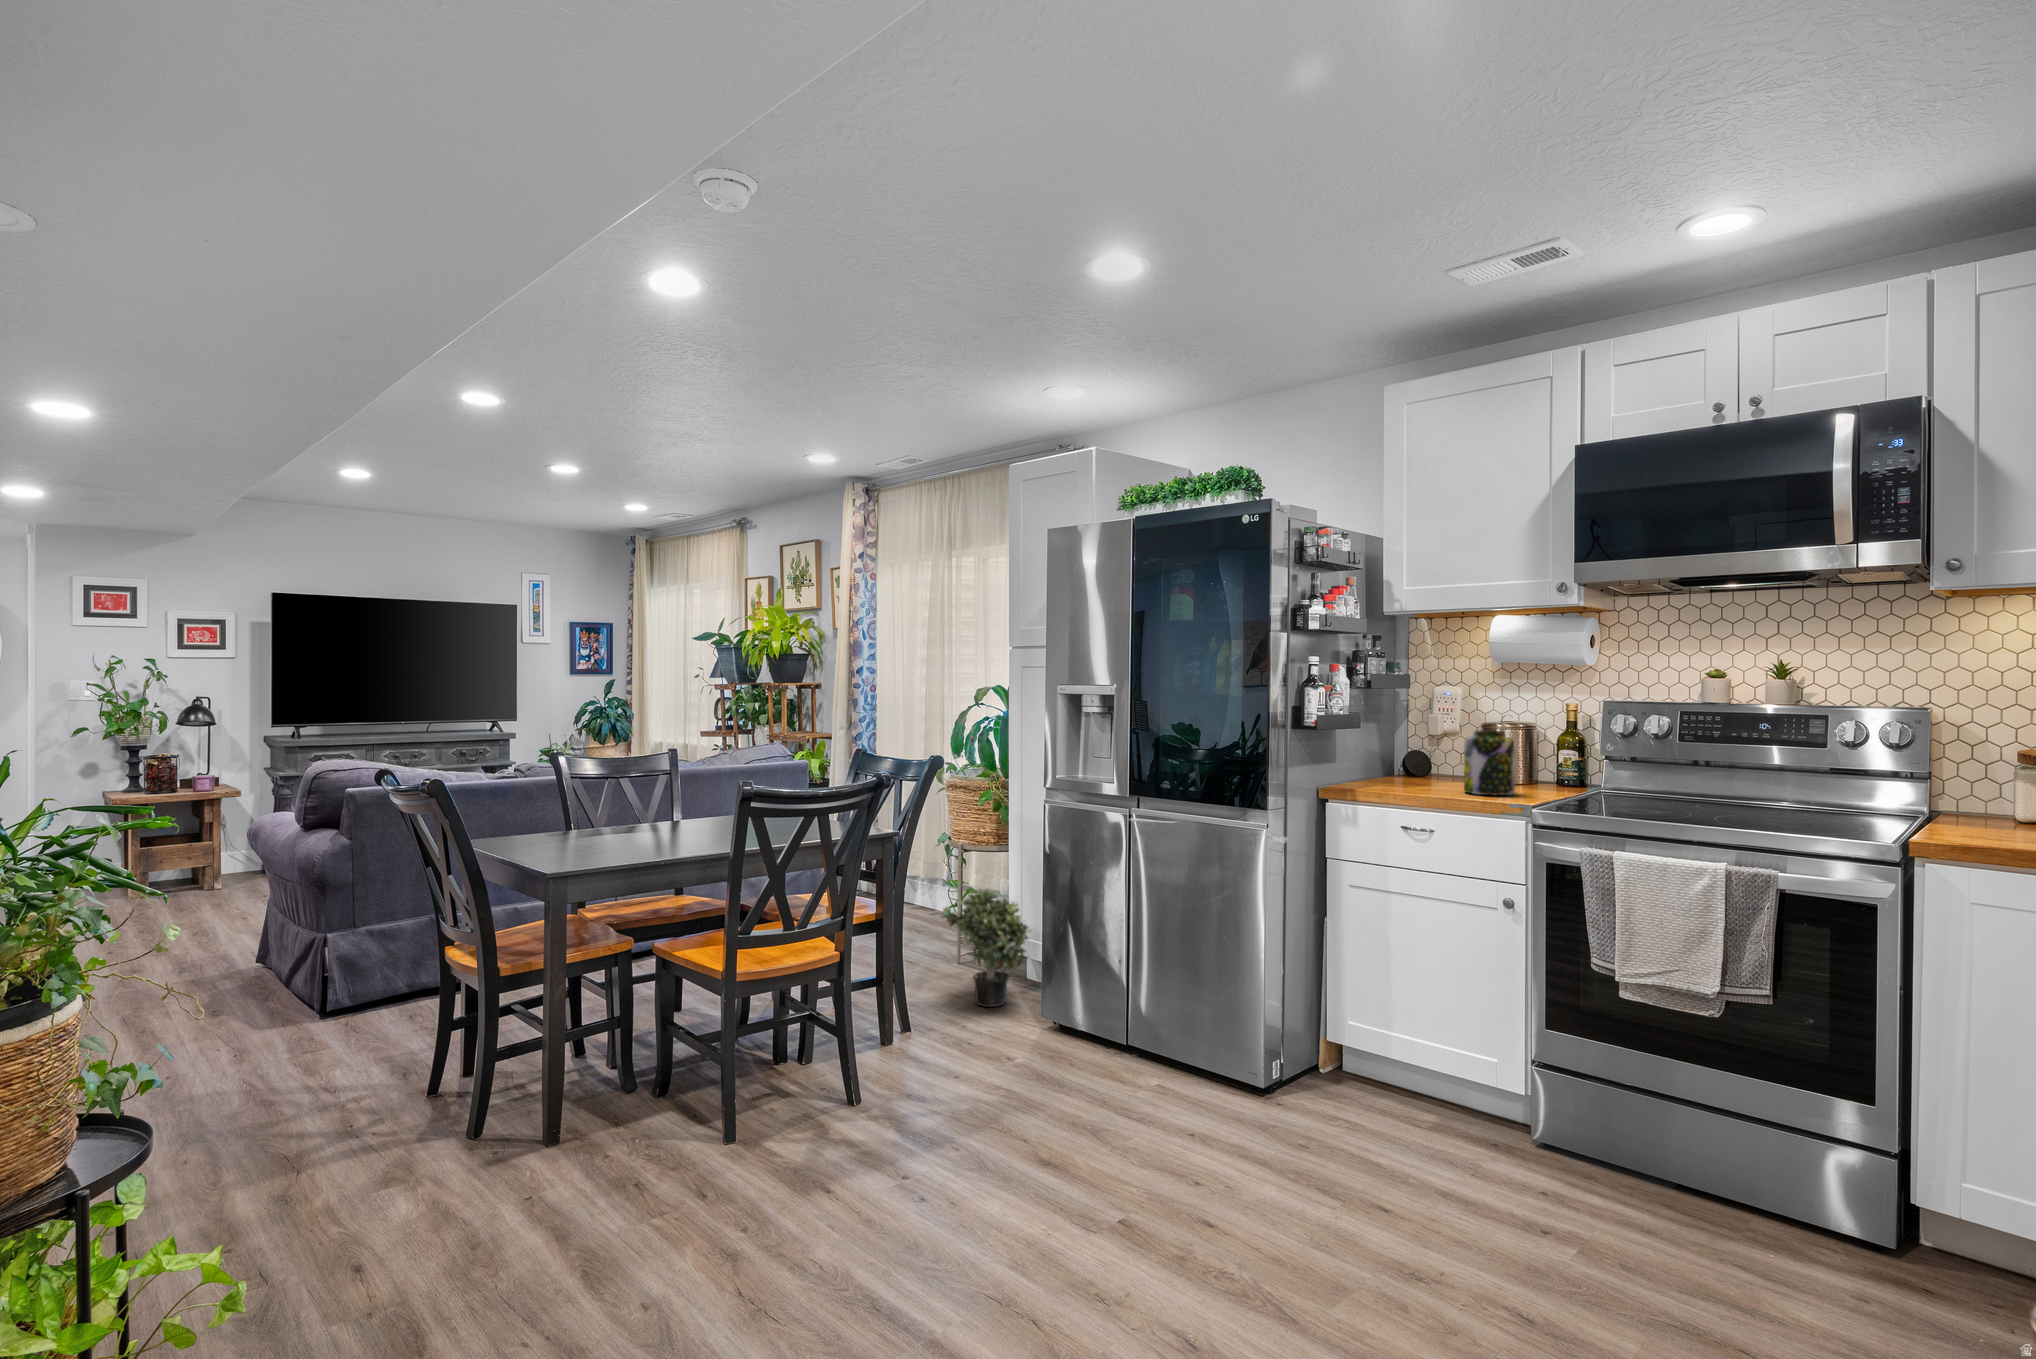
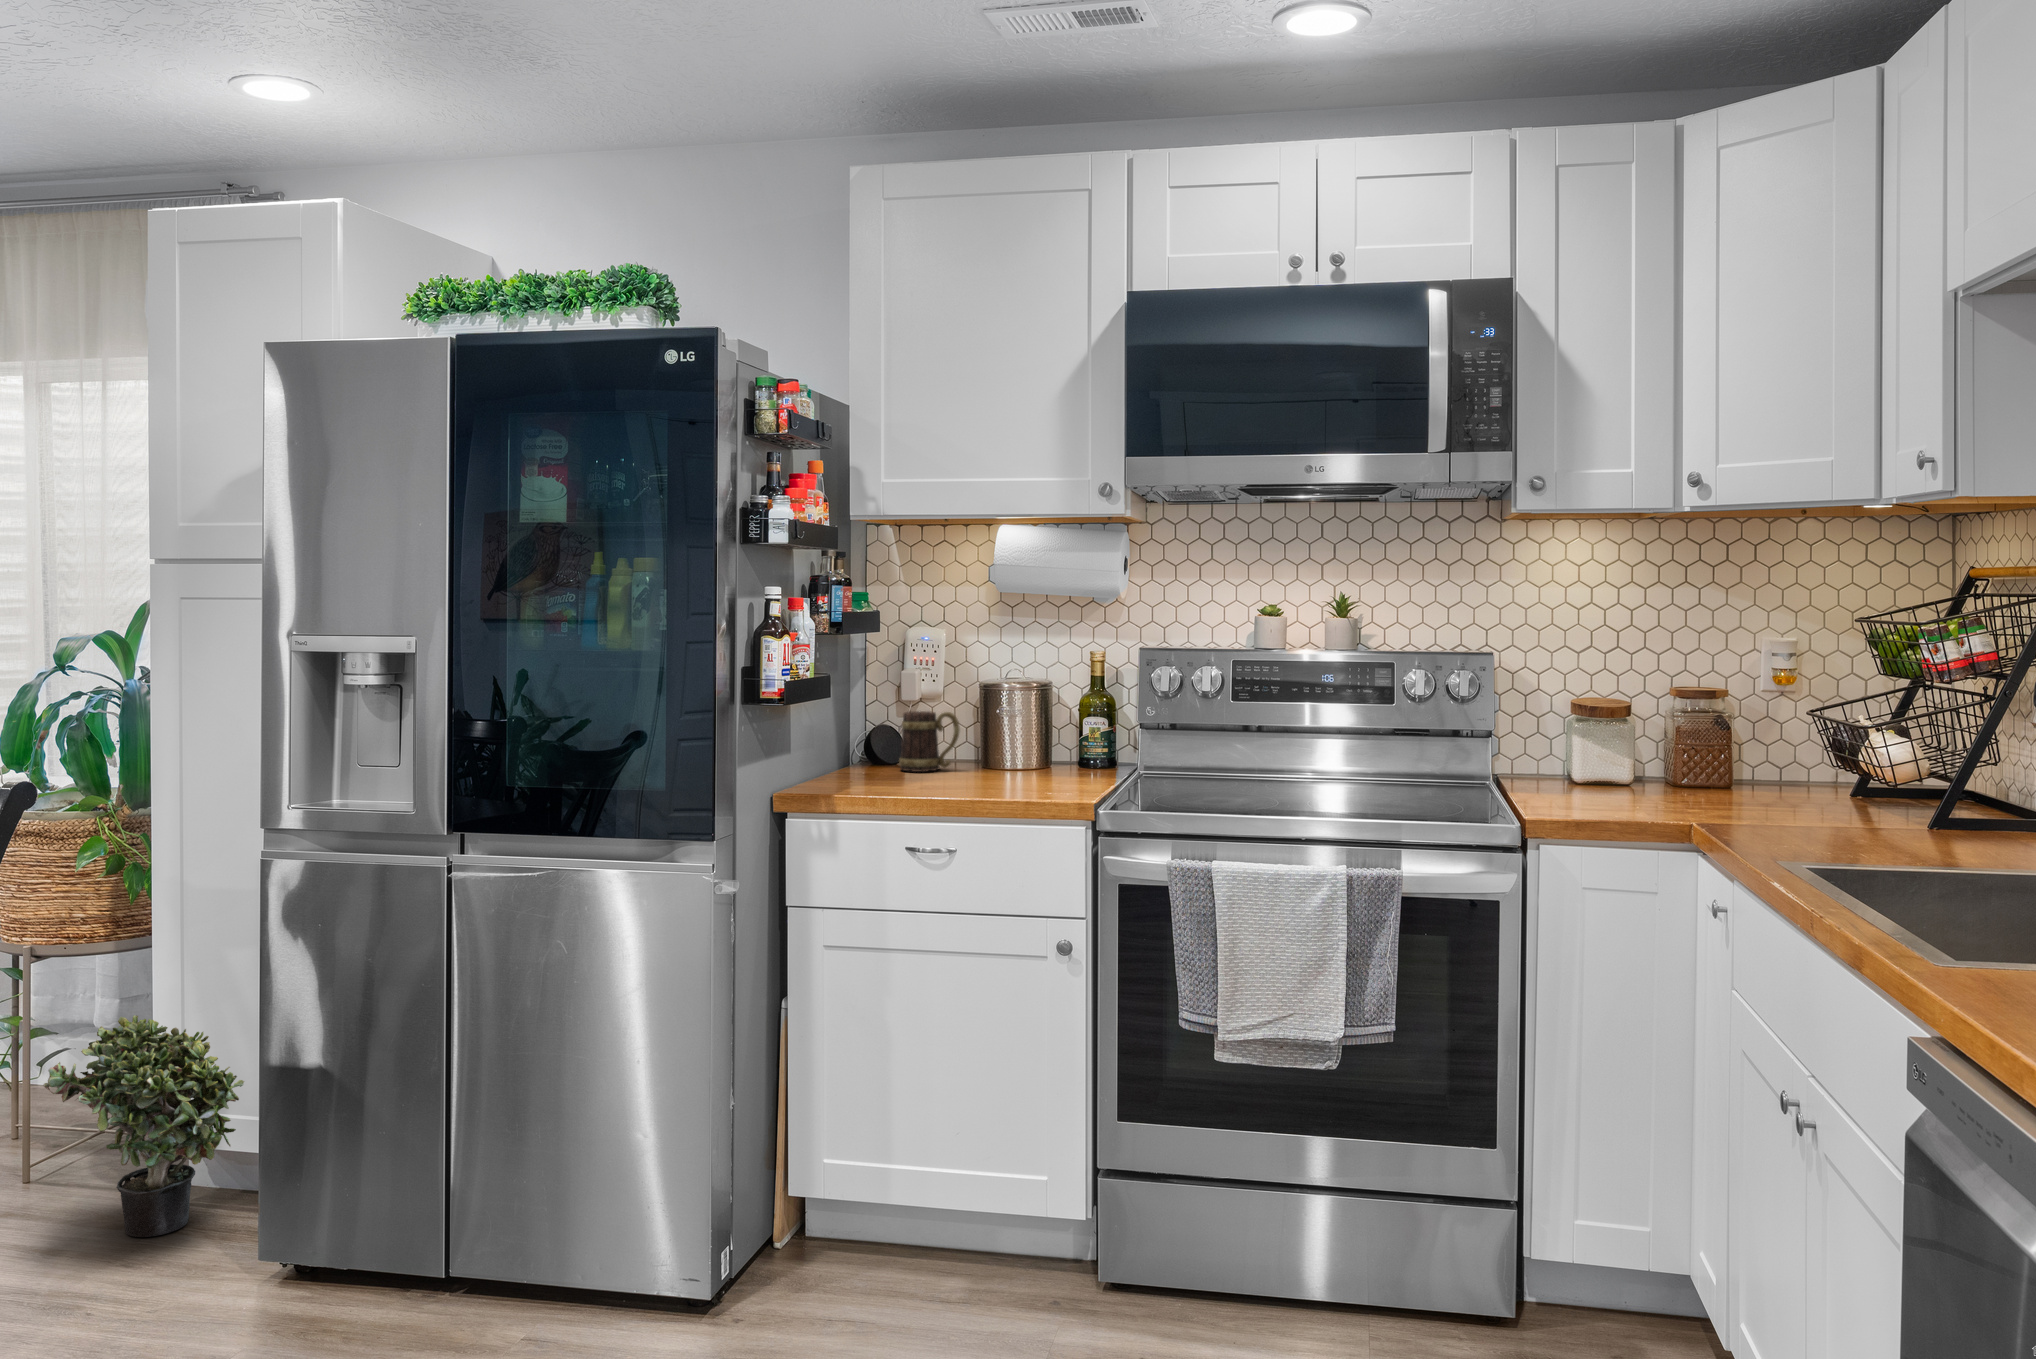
jar: present [1464,730,1515,795] -> none [980,696,1049,789]
mug: none [1420,741,1463,782] -> present [899,711,960,772]

